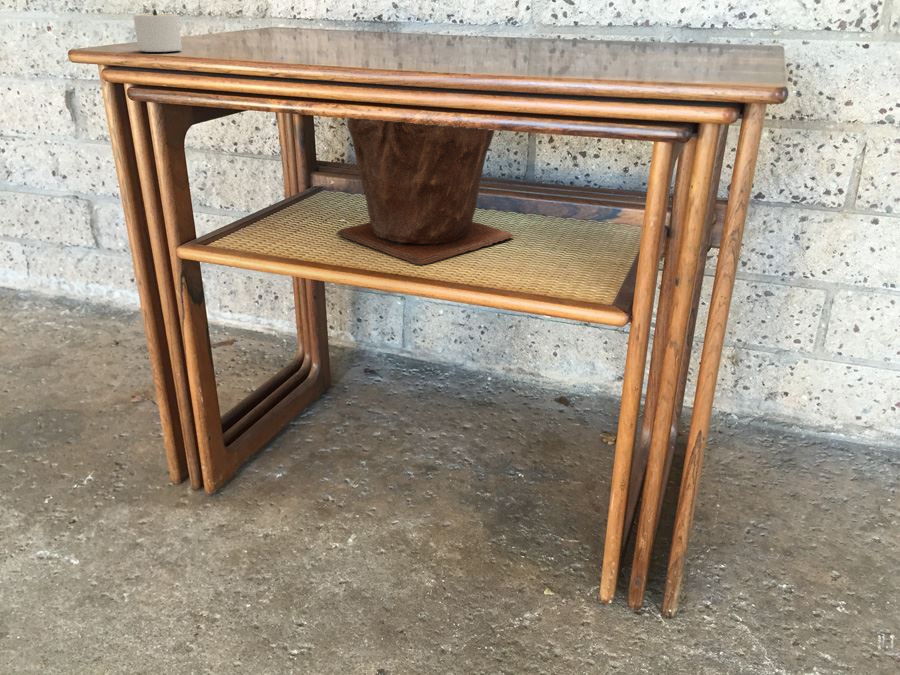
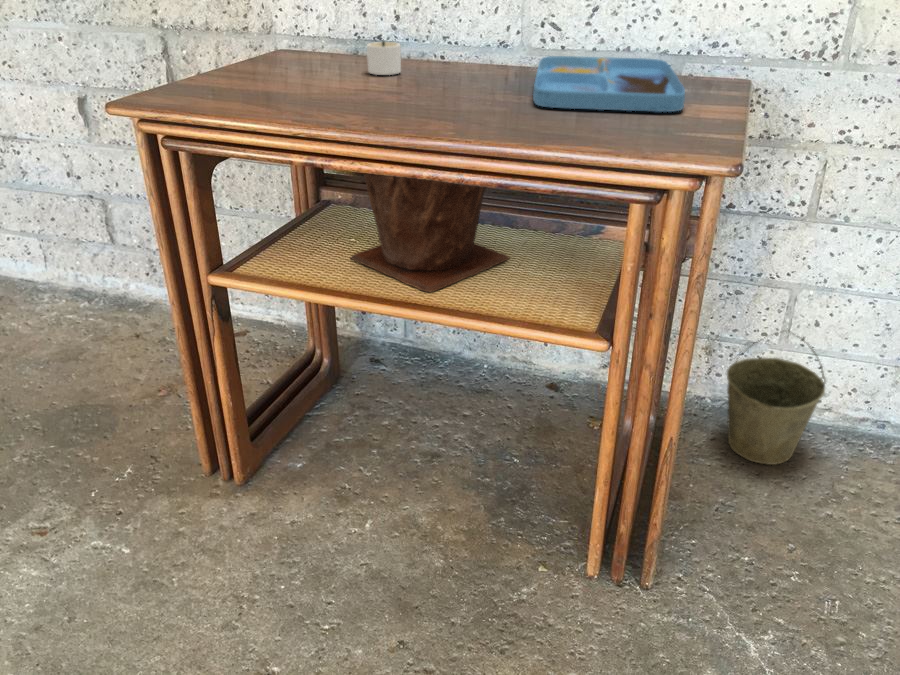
candle: present [133,9,182,52] -> present [367,41,401,75]
tray: none [540,28,710,66] -> present [533,56,685,112]
bucket: none [757,330,871,485] -> present [727,337,826,465]

